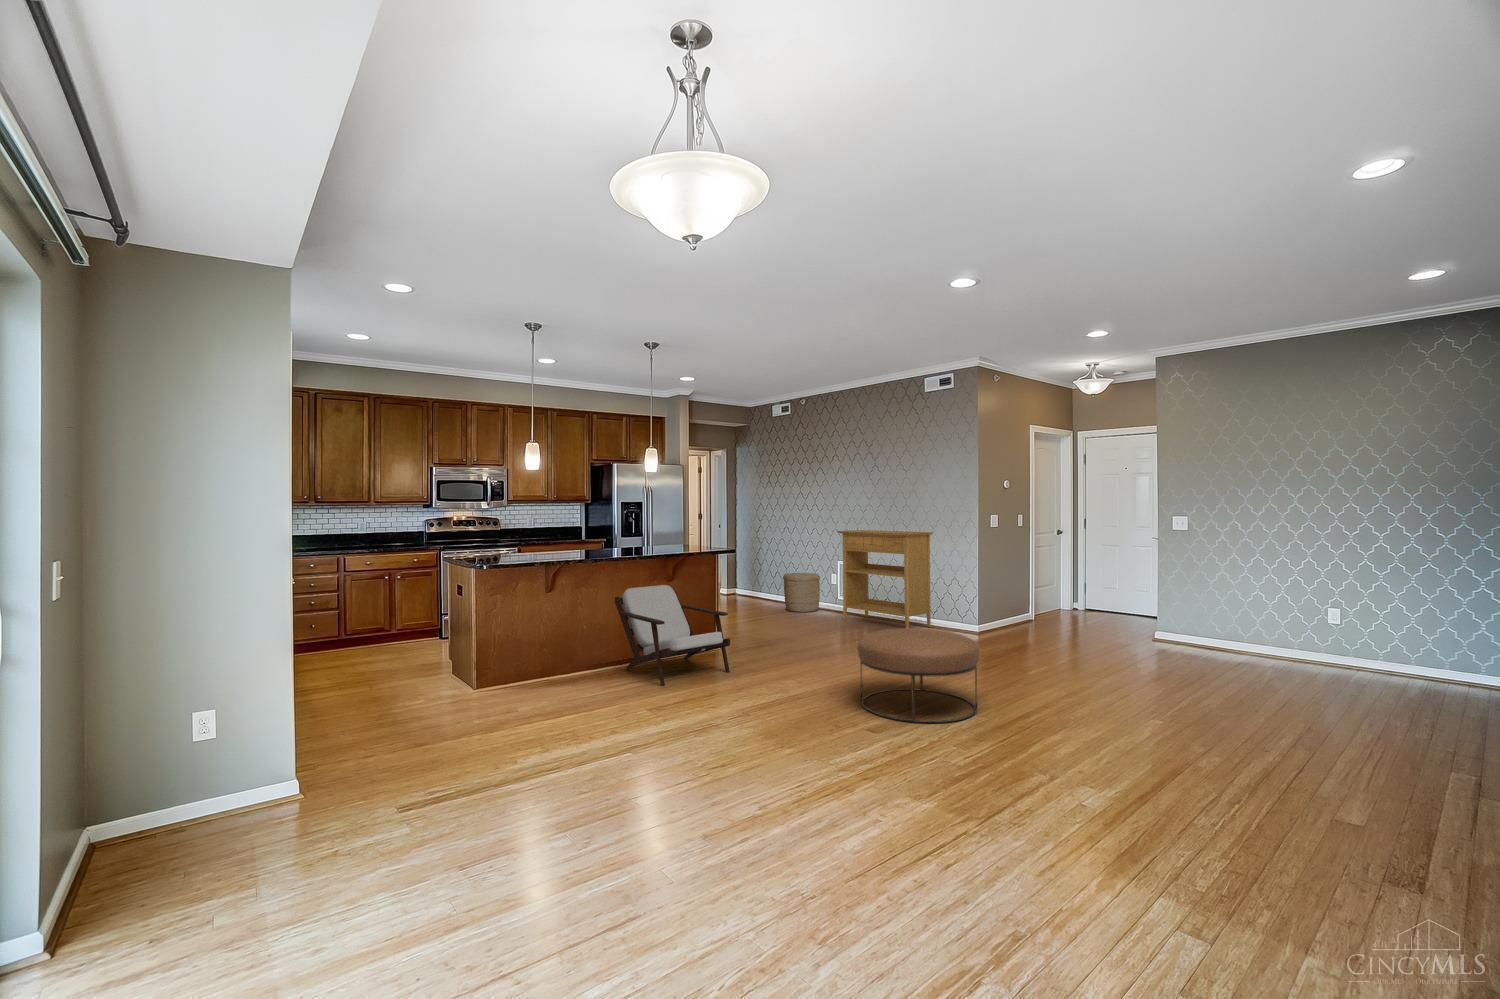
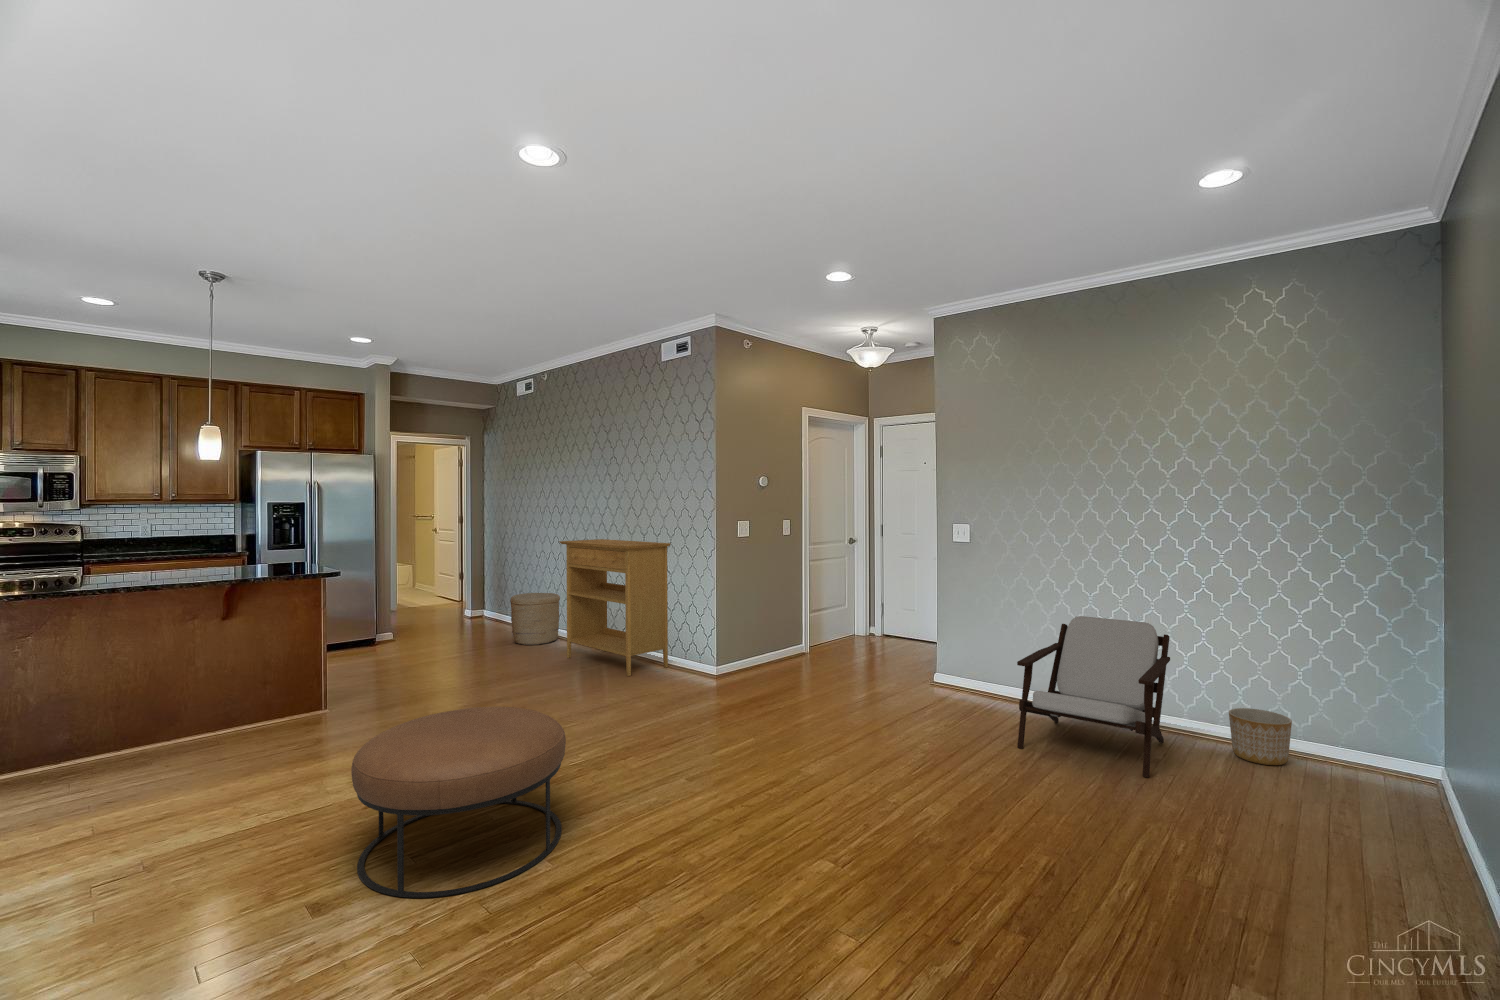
armchair: present [615,585,730,685] -> present [1017,616,1170,777]
planter: none [1424,651,1477,690] -> present [1229,708,1292,765]

